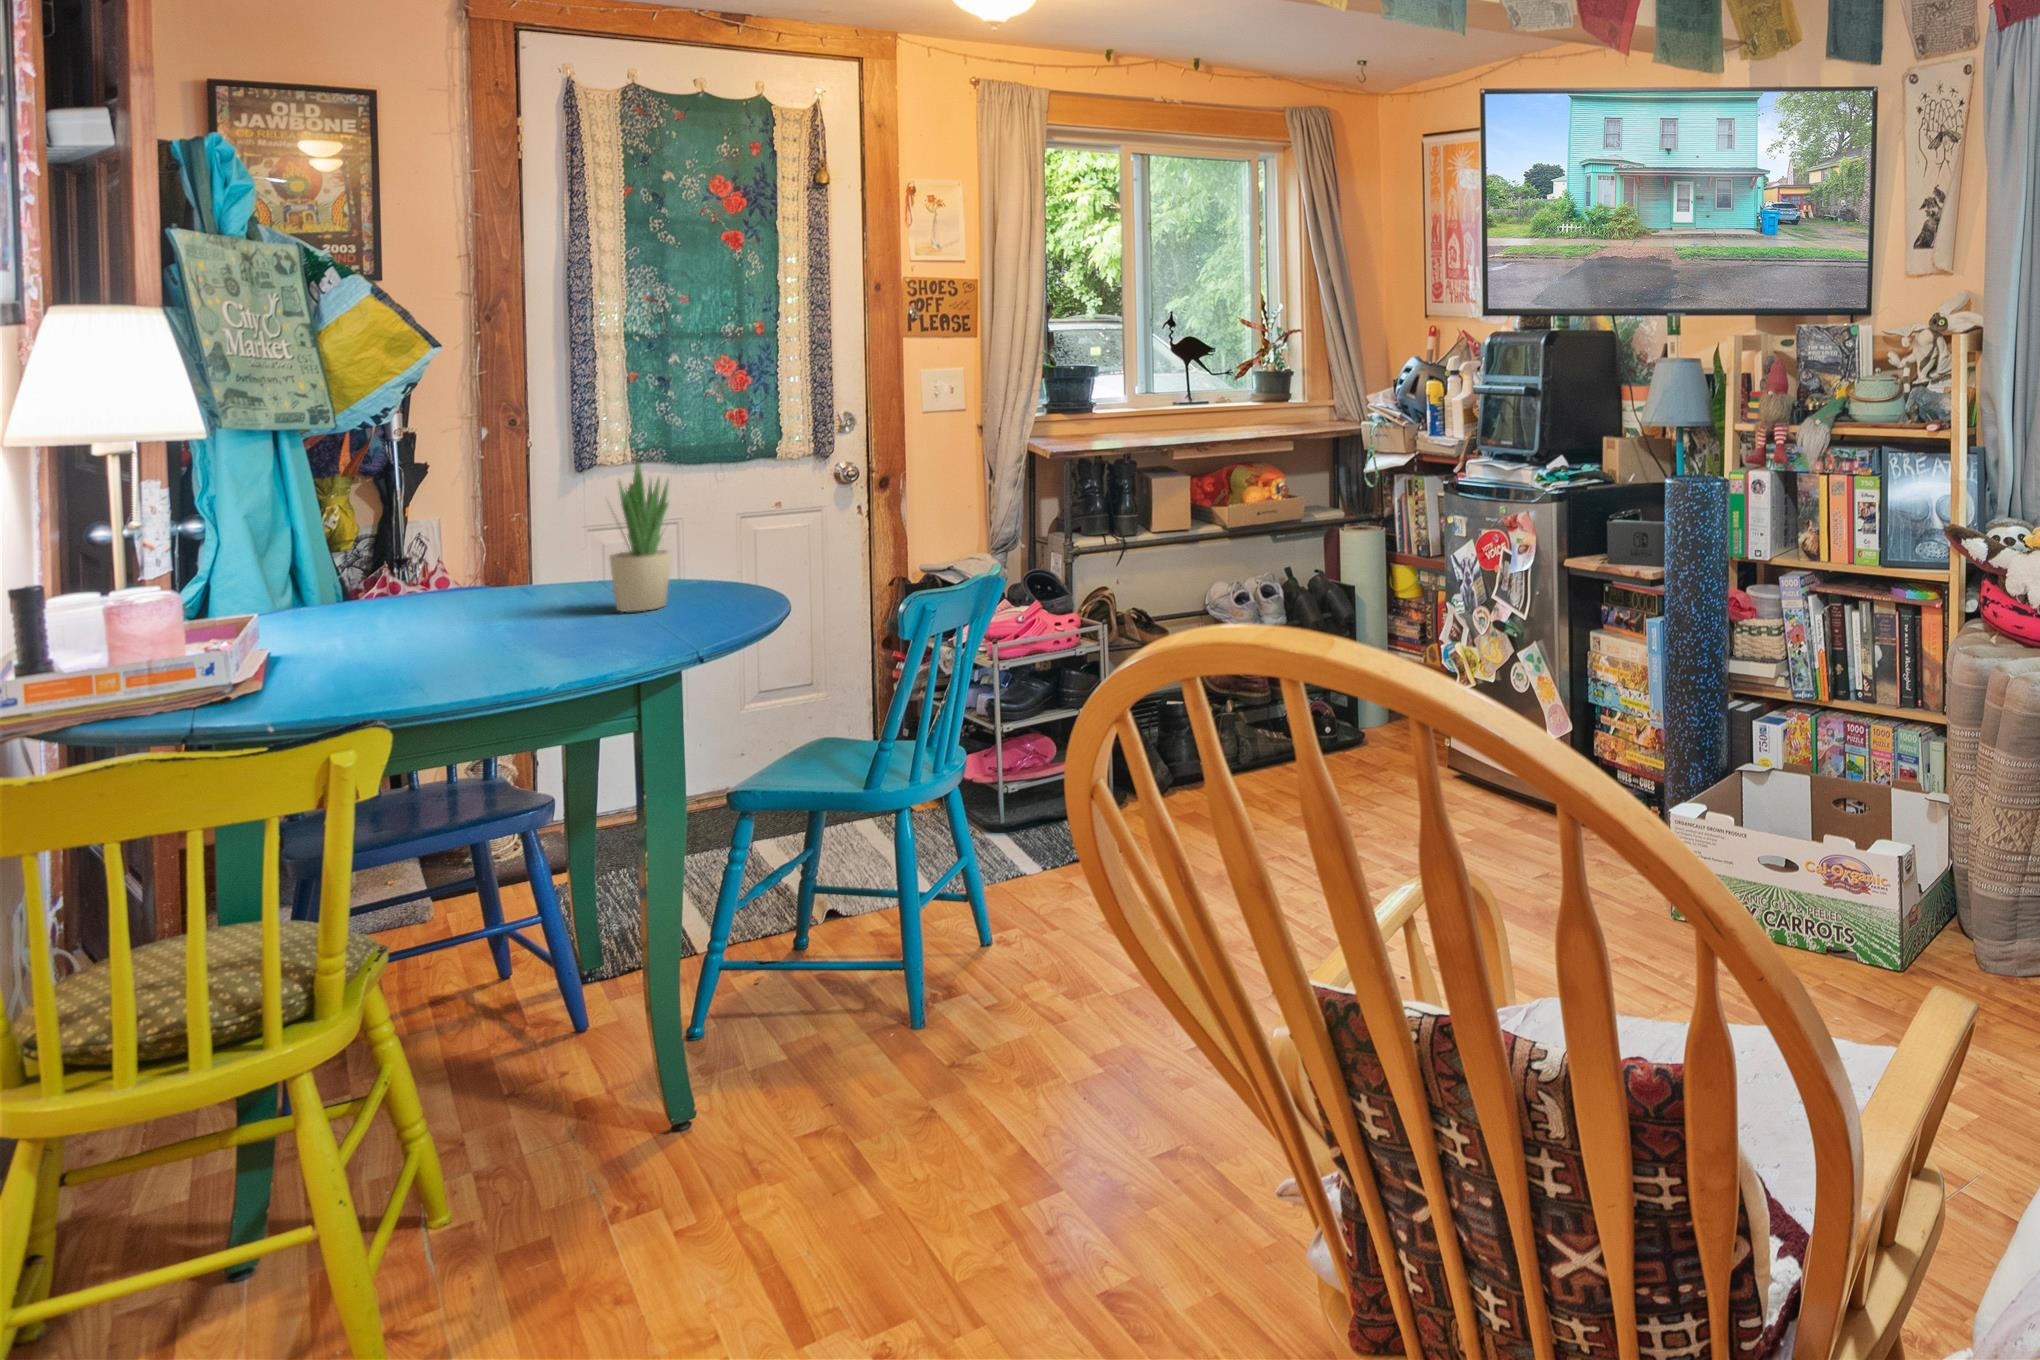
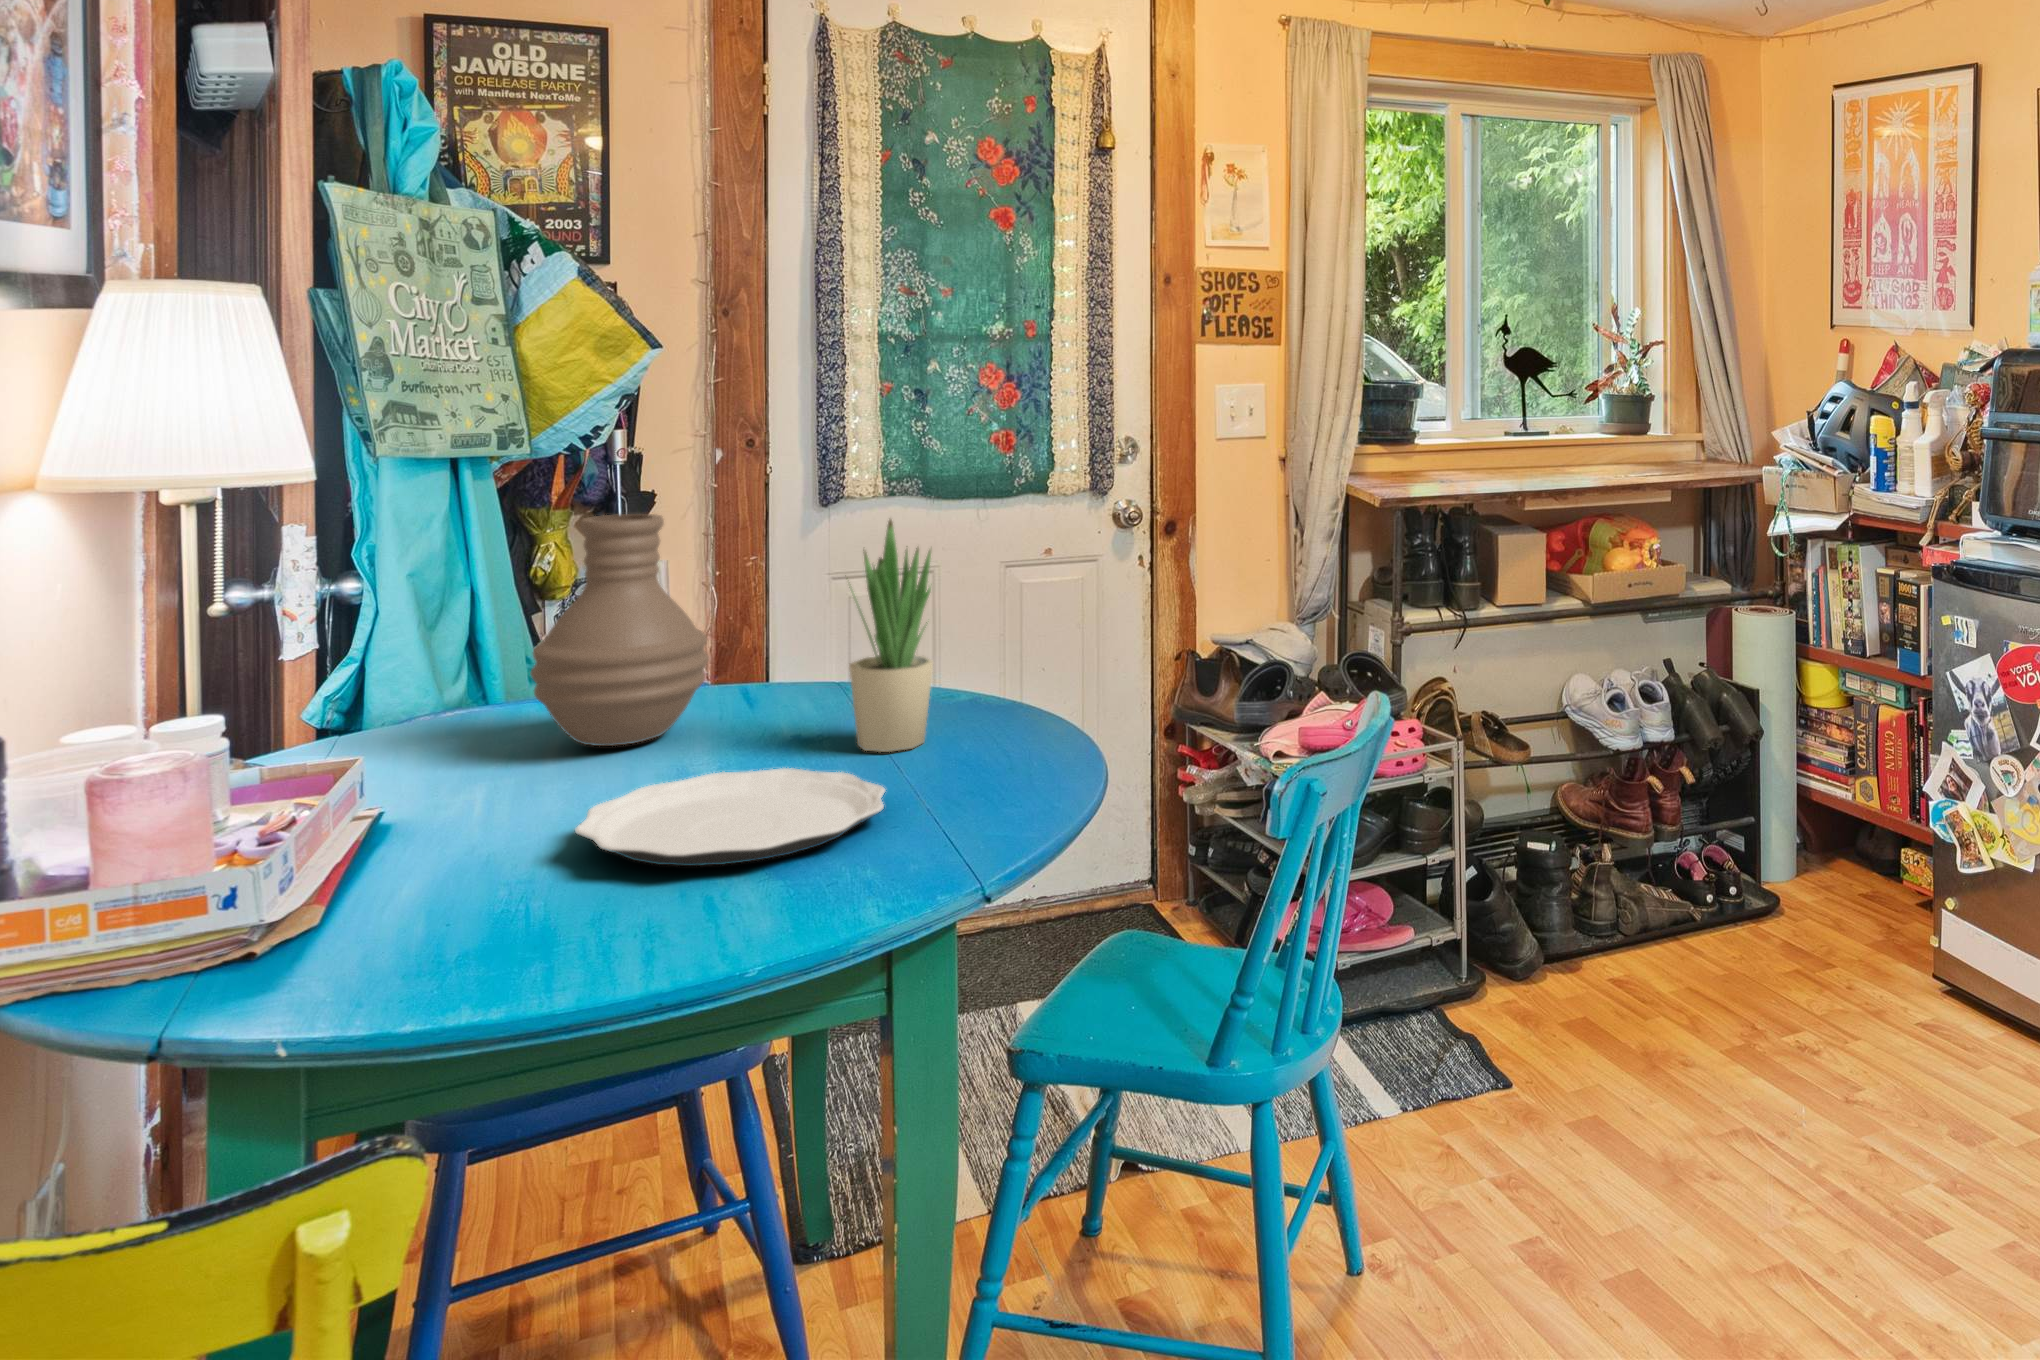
vase: none [362,462,500,621] -> present [531,514,709,746]
plate: none [418,619,638,666] -> present [575,768,885,866]

